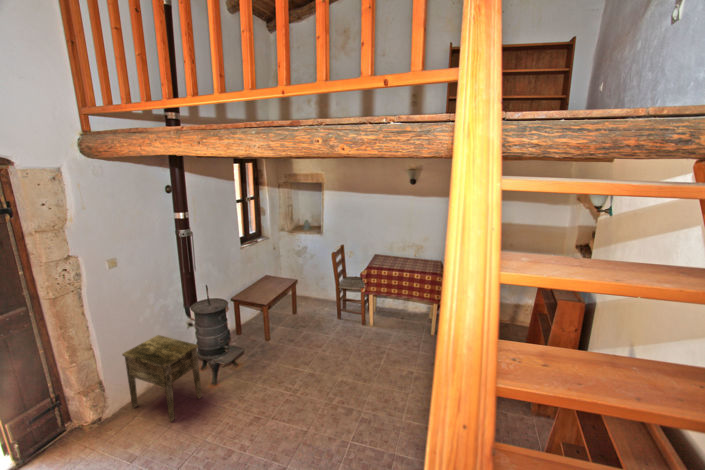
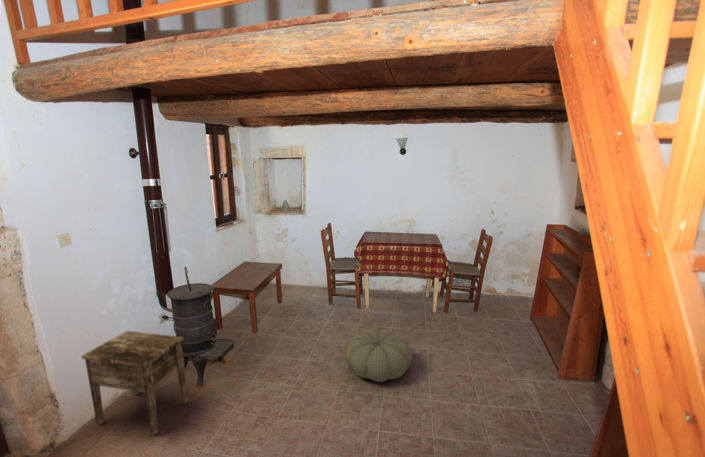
pouf: none [336,350,395,399] -> present [346,329,412,382]

